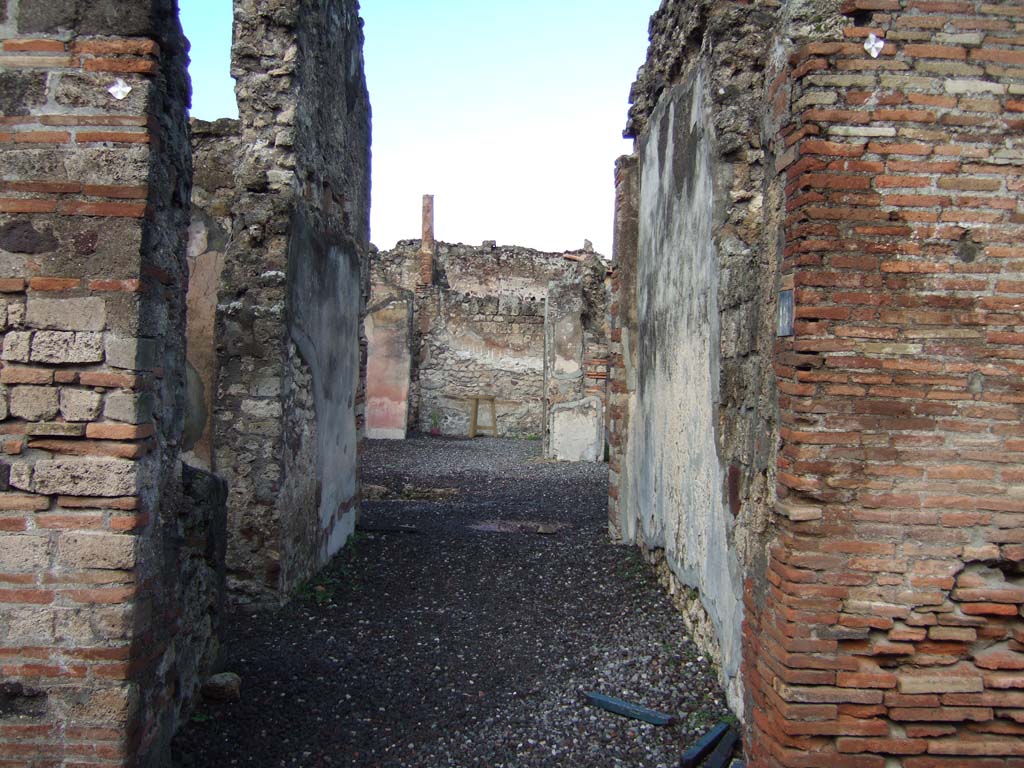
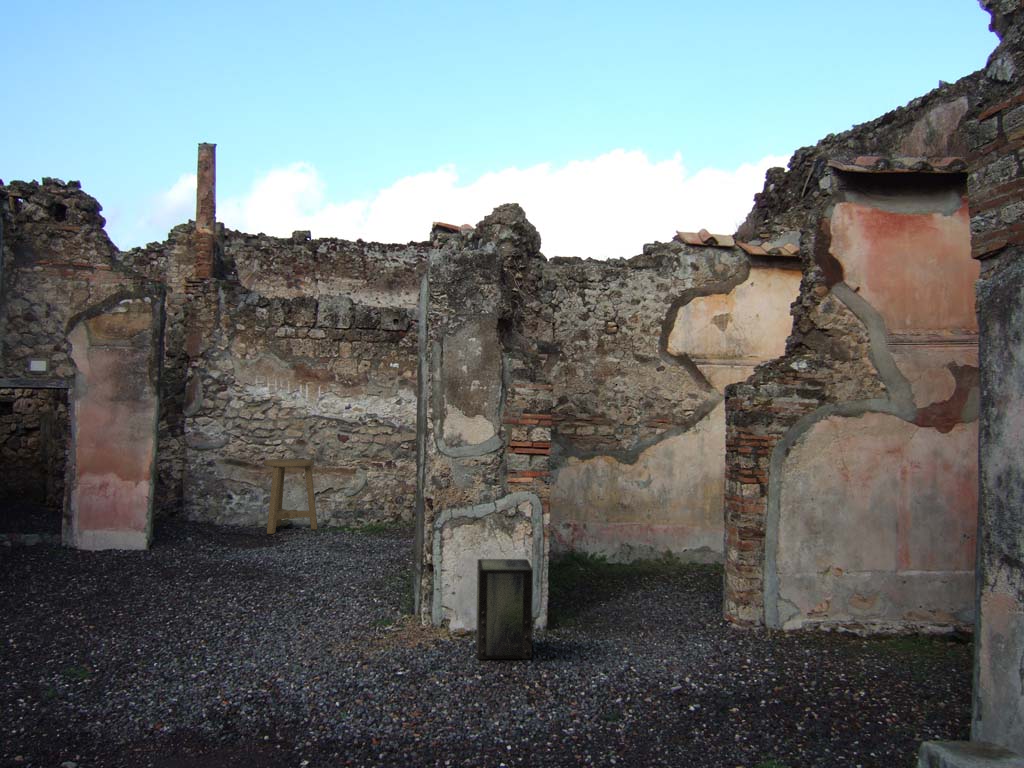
decorative plant: present [430,409,440,436] -> none [180,483,236,531]
storage box: none [566,428,593,471] -> present [476,559,533,659]

